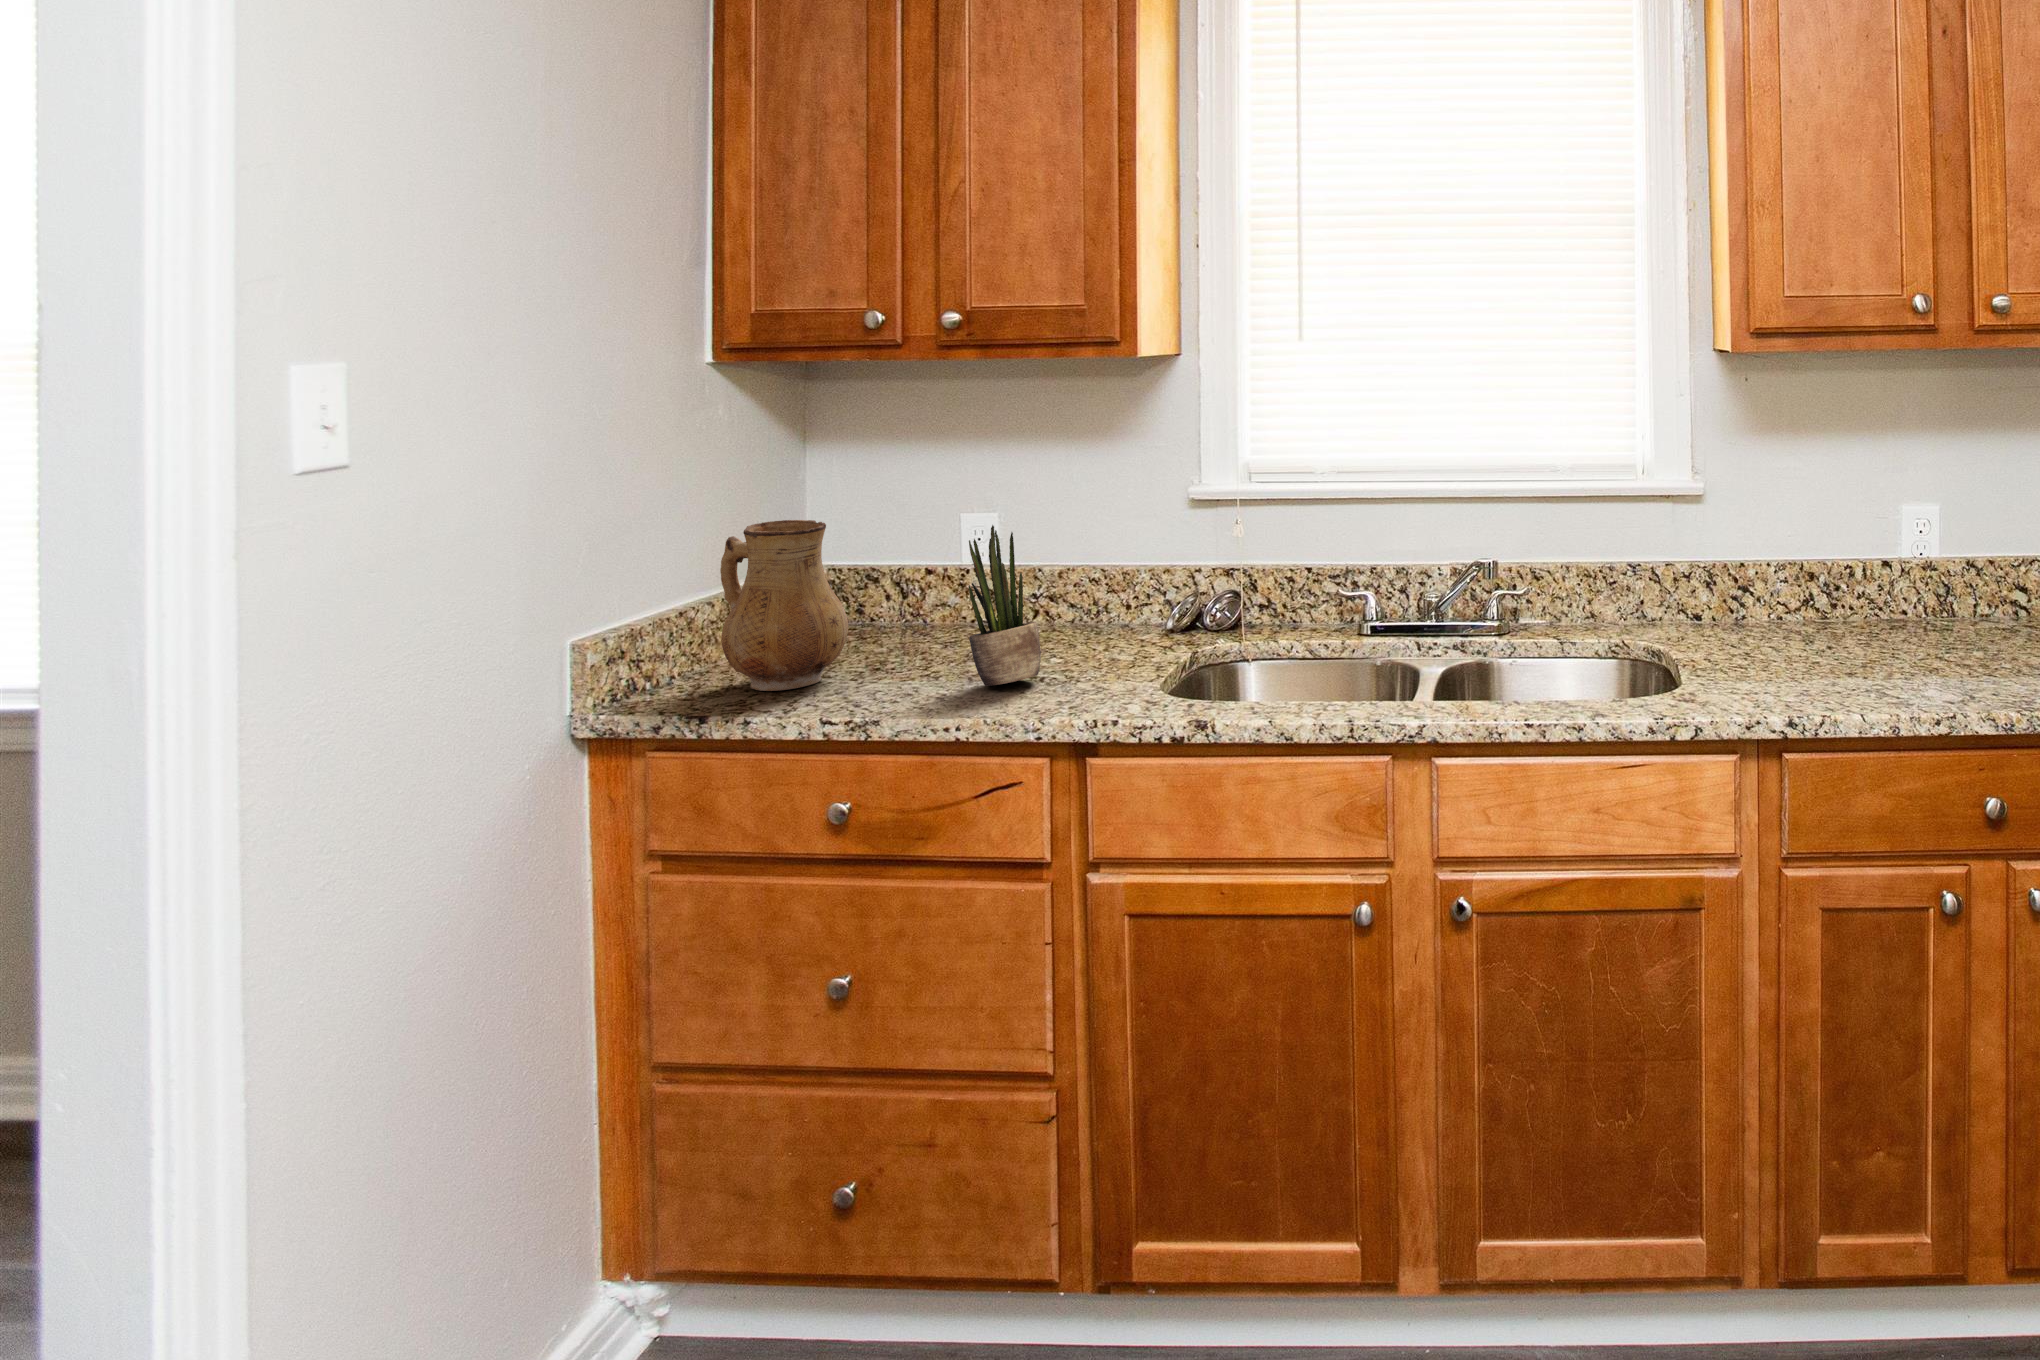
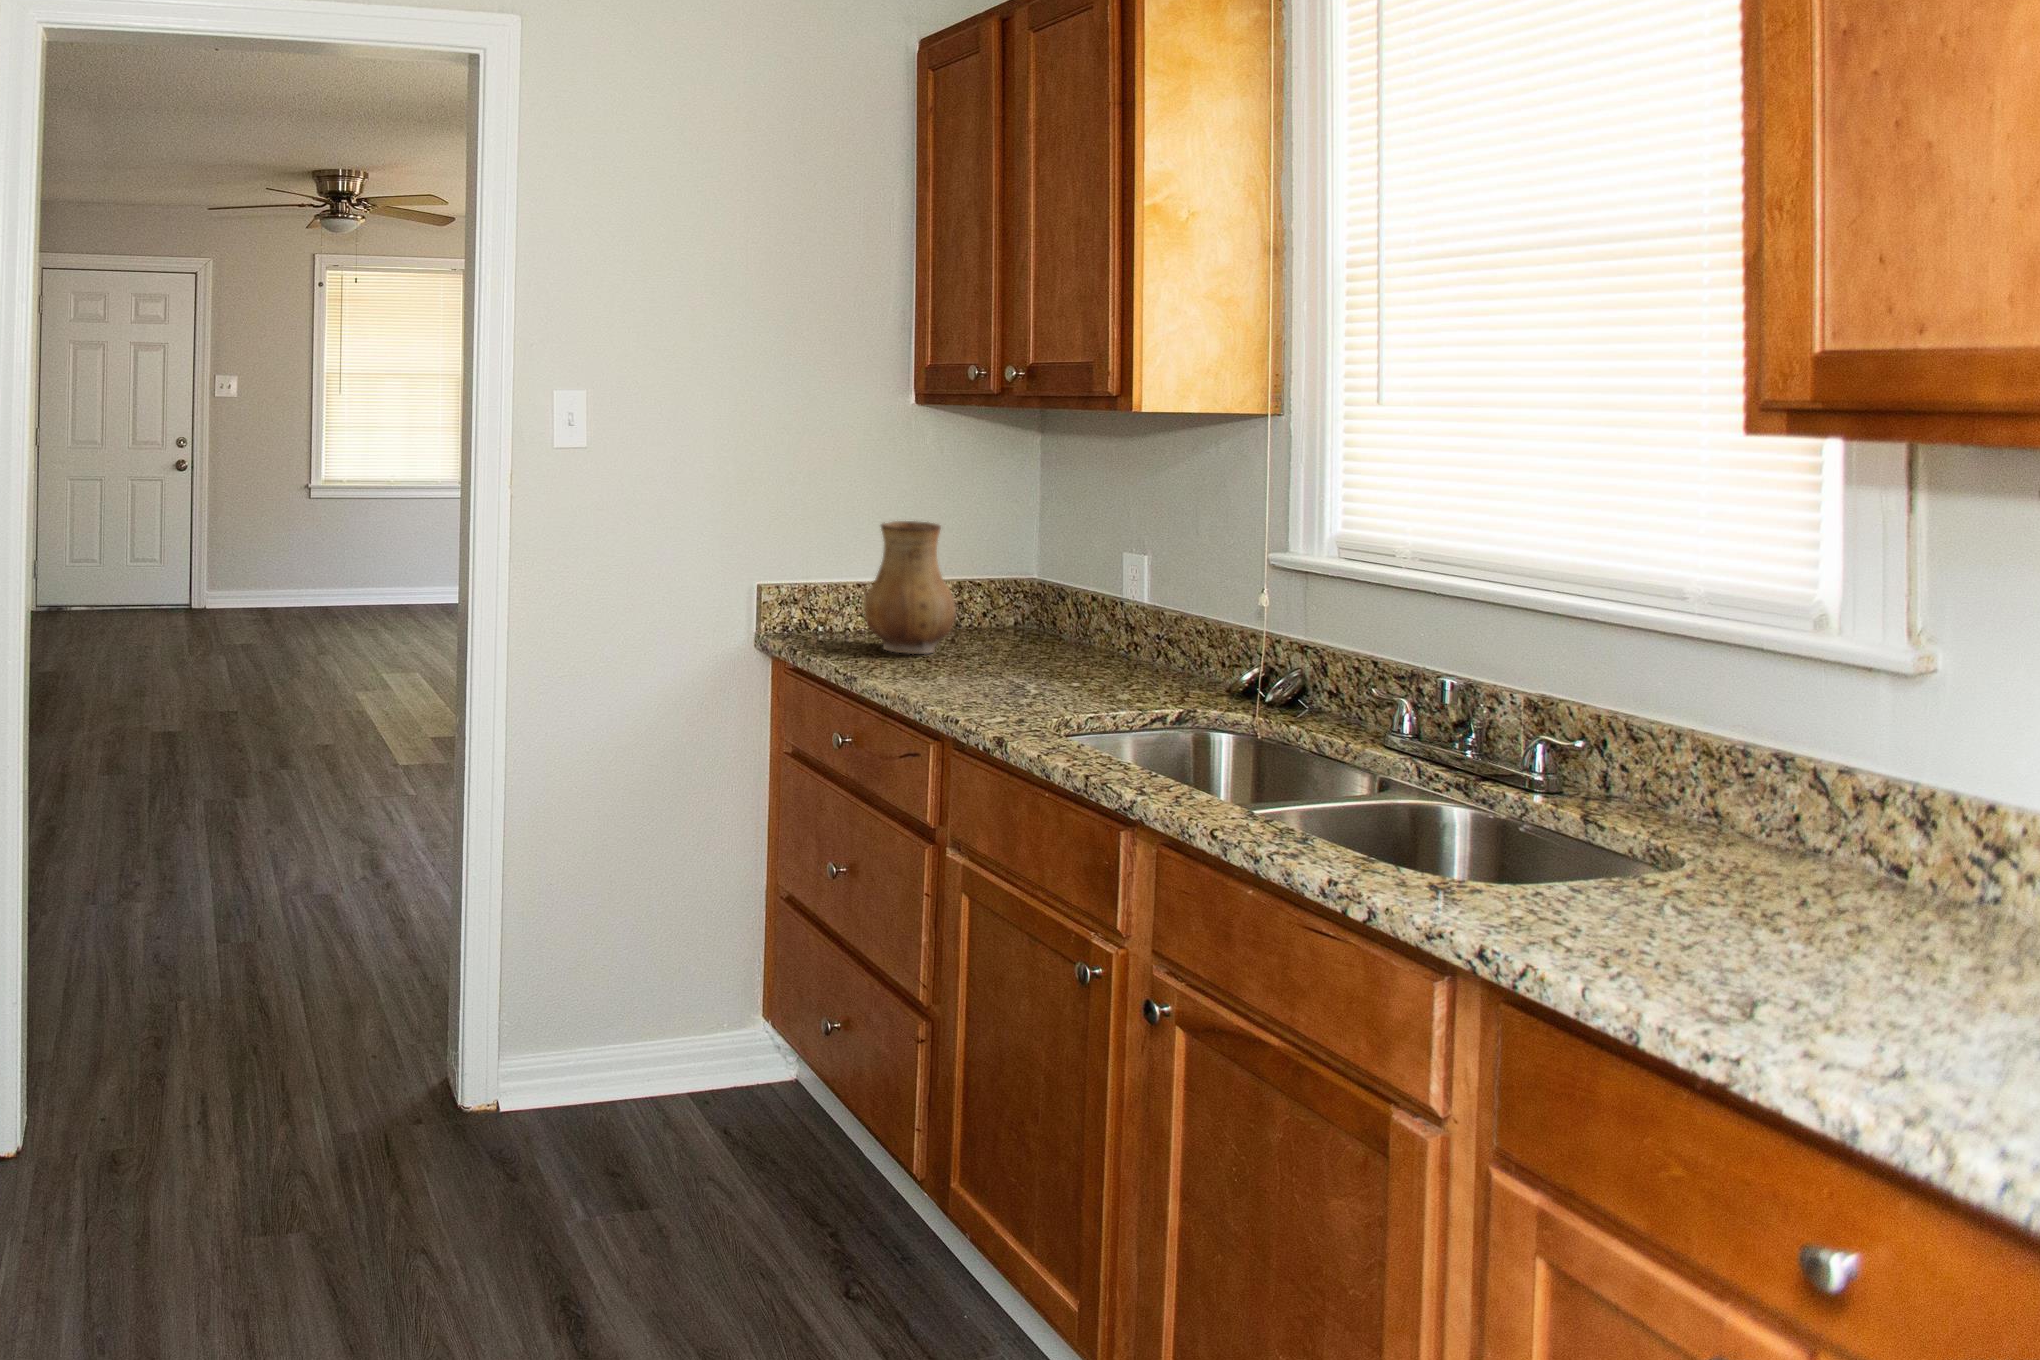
potted plant: present [969,525,1041,686] -> none [968,541,1027,684]

